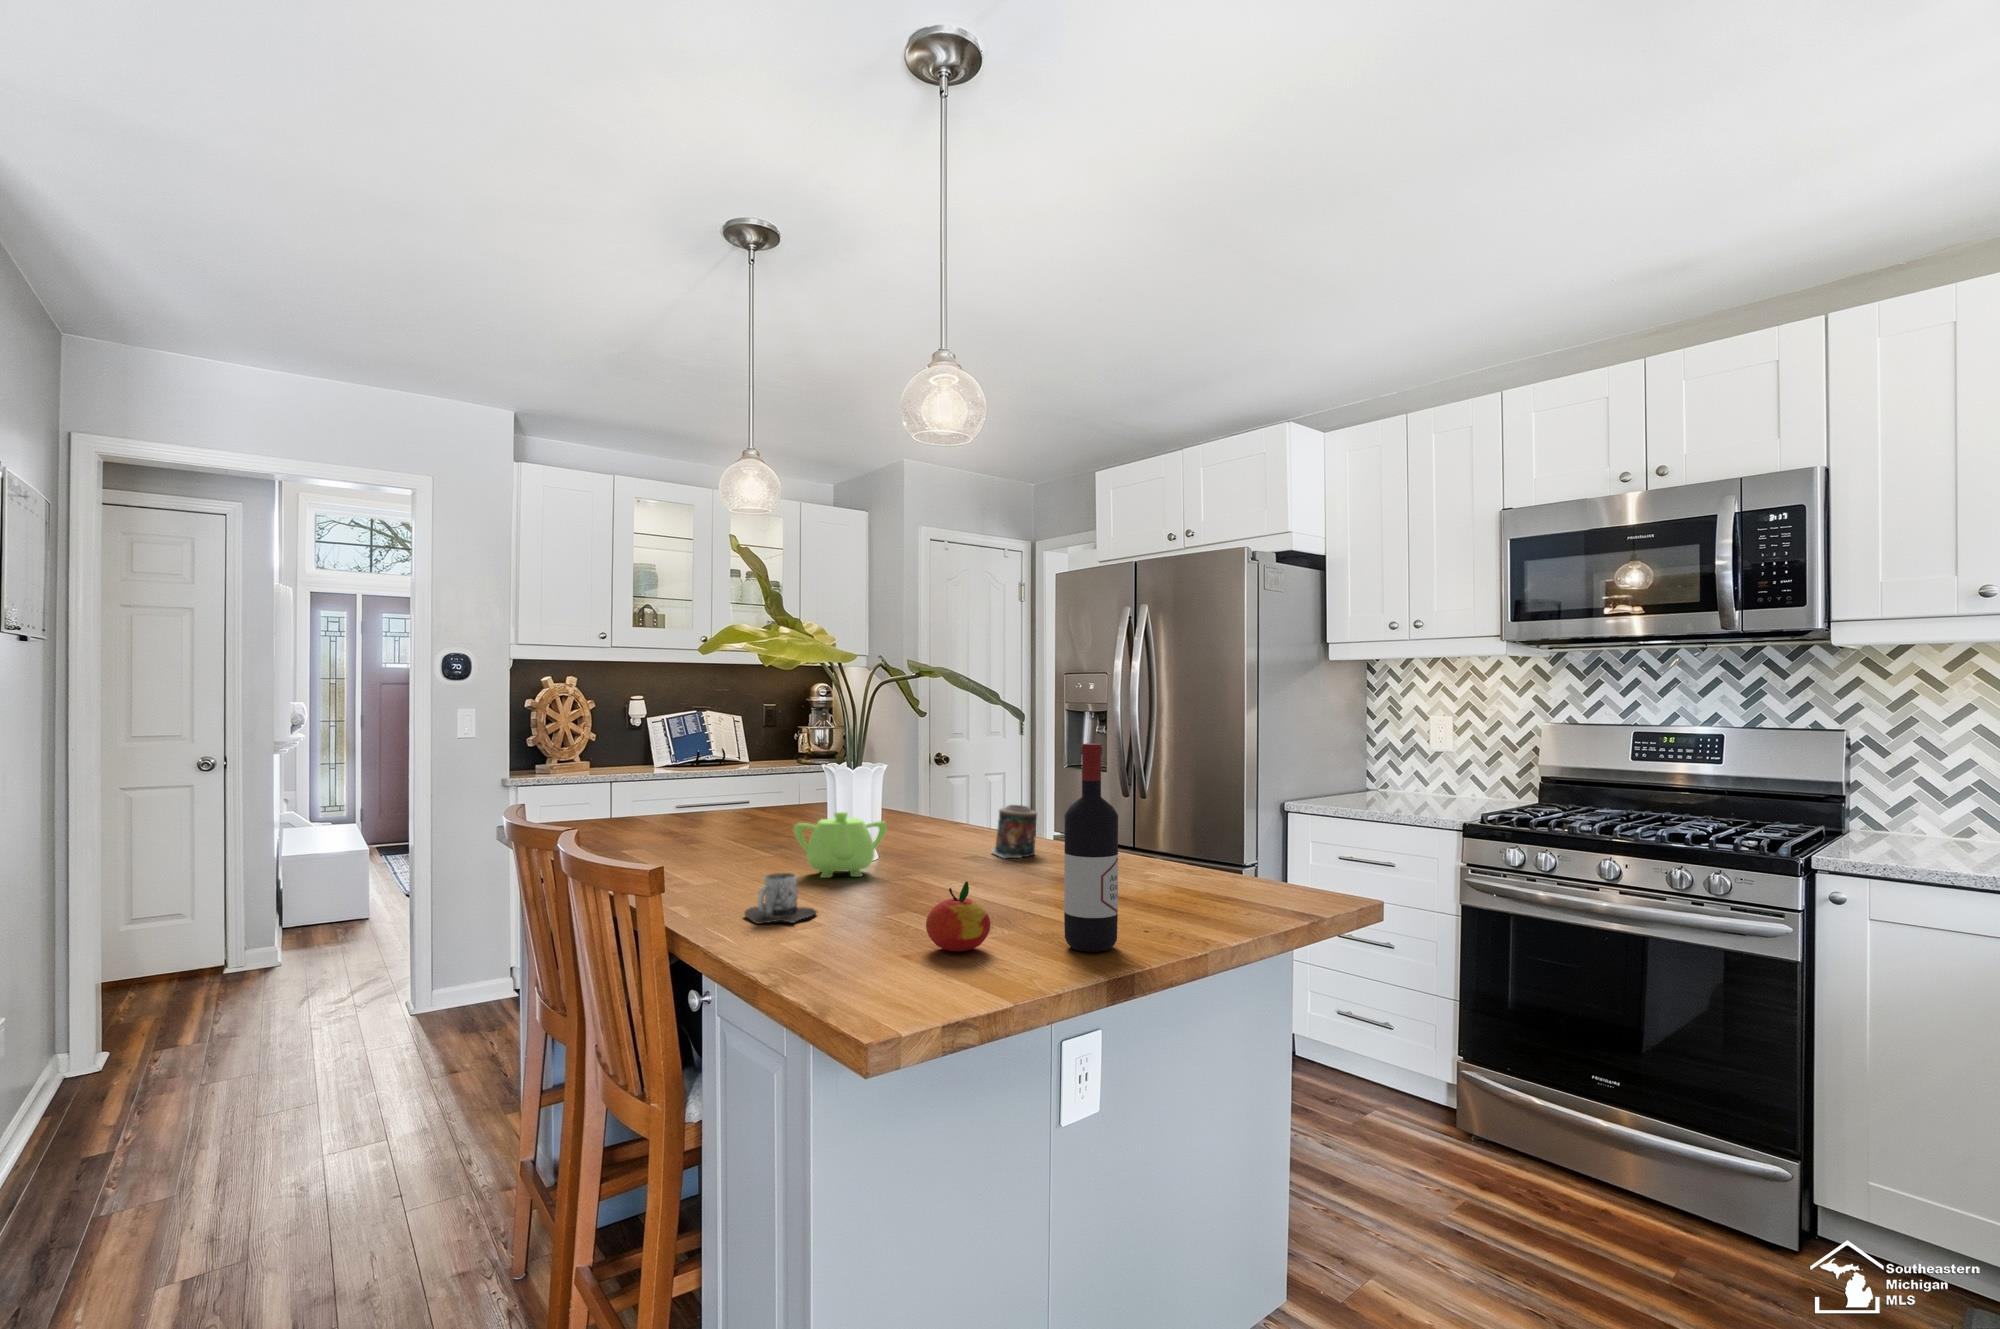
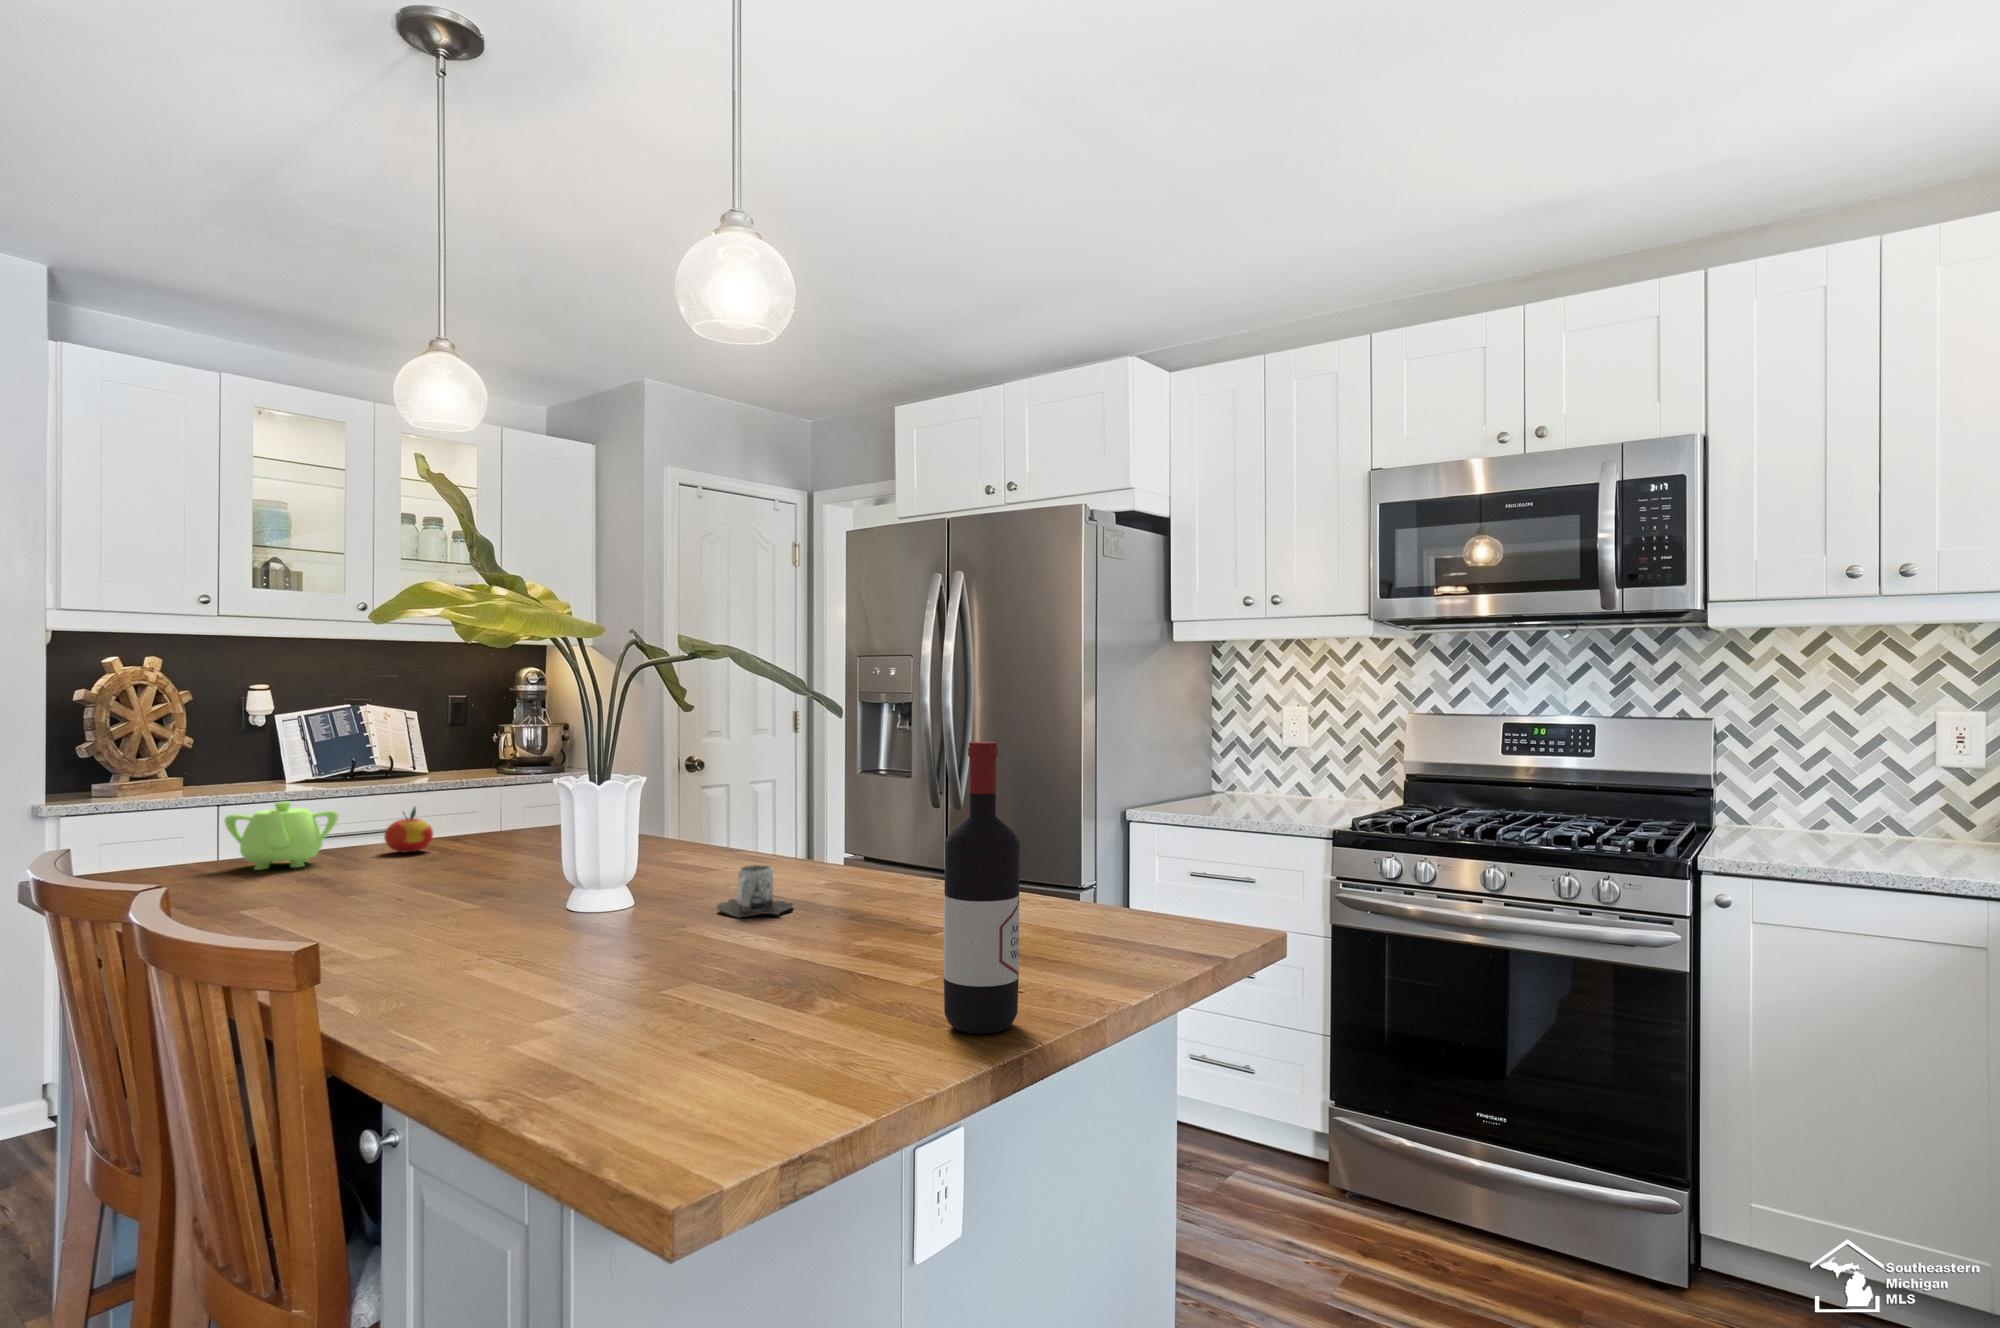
candle: present [991,805,1037,858] -> none [793,824,856,897]
teapot: present [794,812,887,878] -> present [225,802,338,870]
mug: present [745,873,817,924] -> present [716,865,793,917]
apple: present [926,881,990,952] -> present [384,807,433,852]

